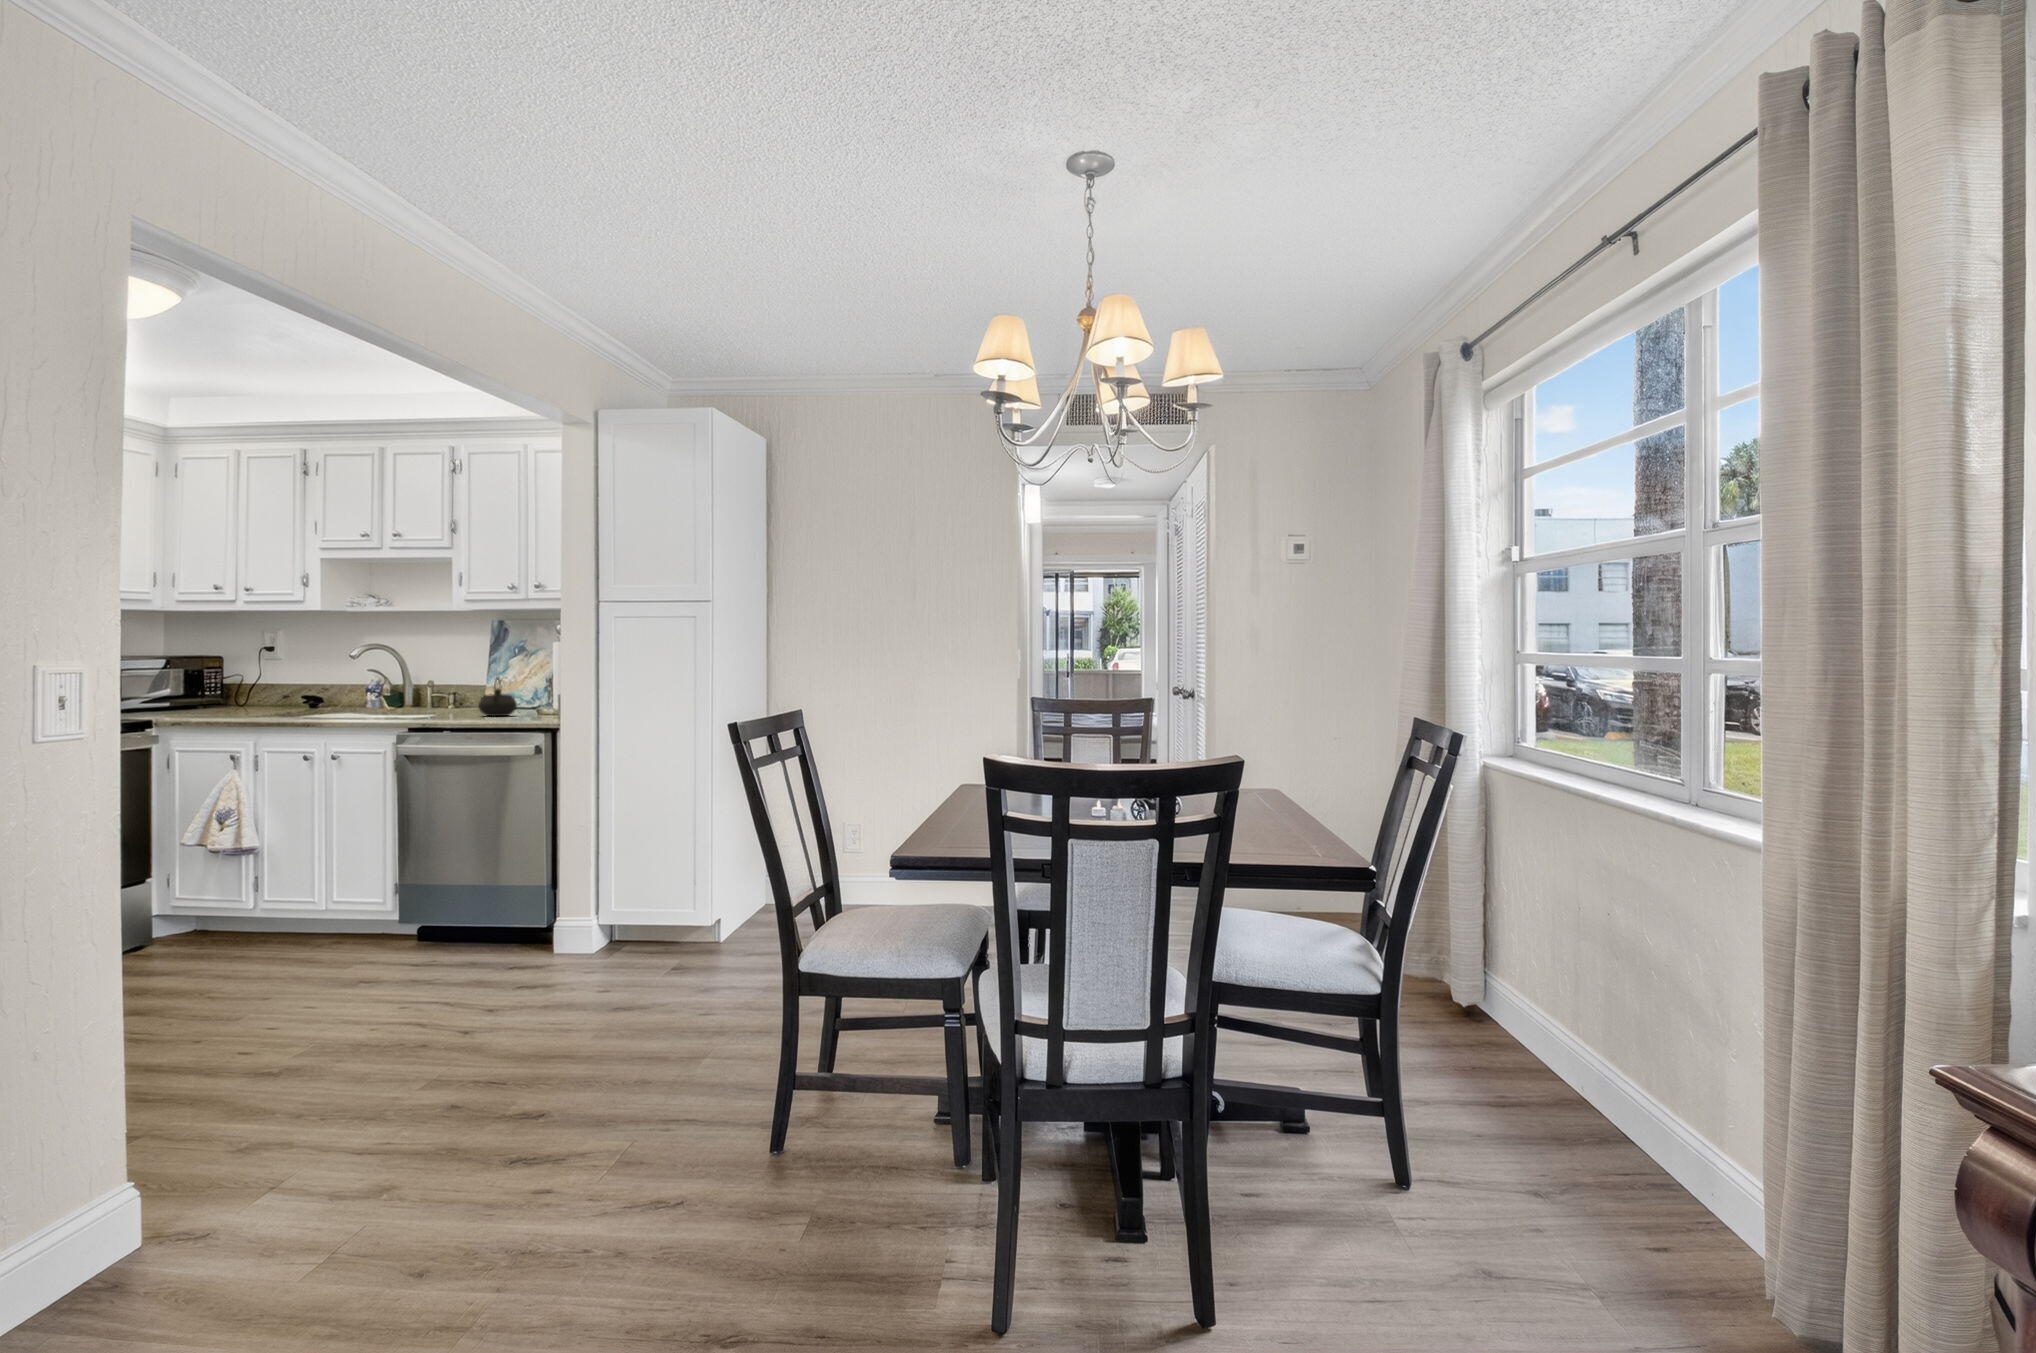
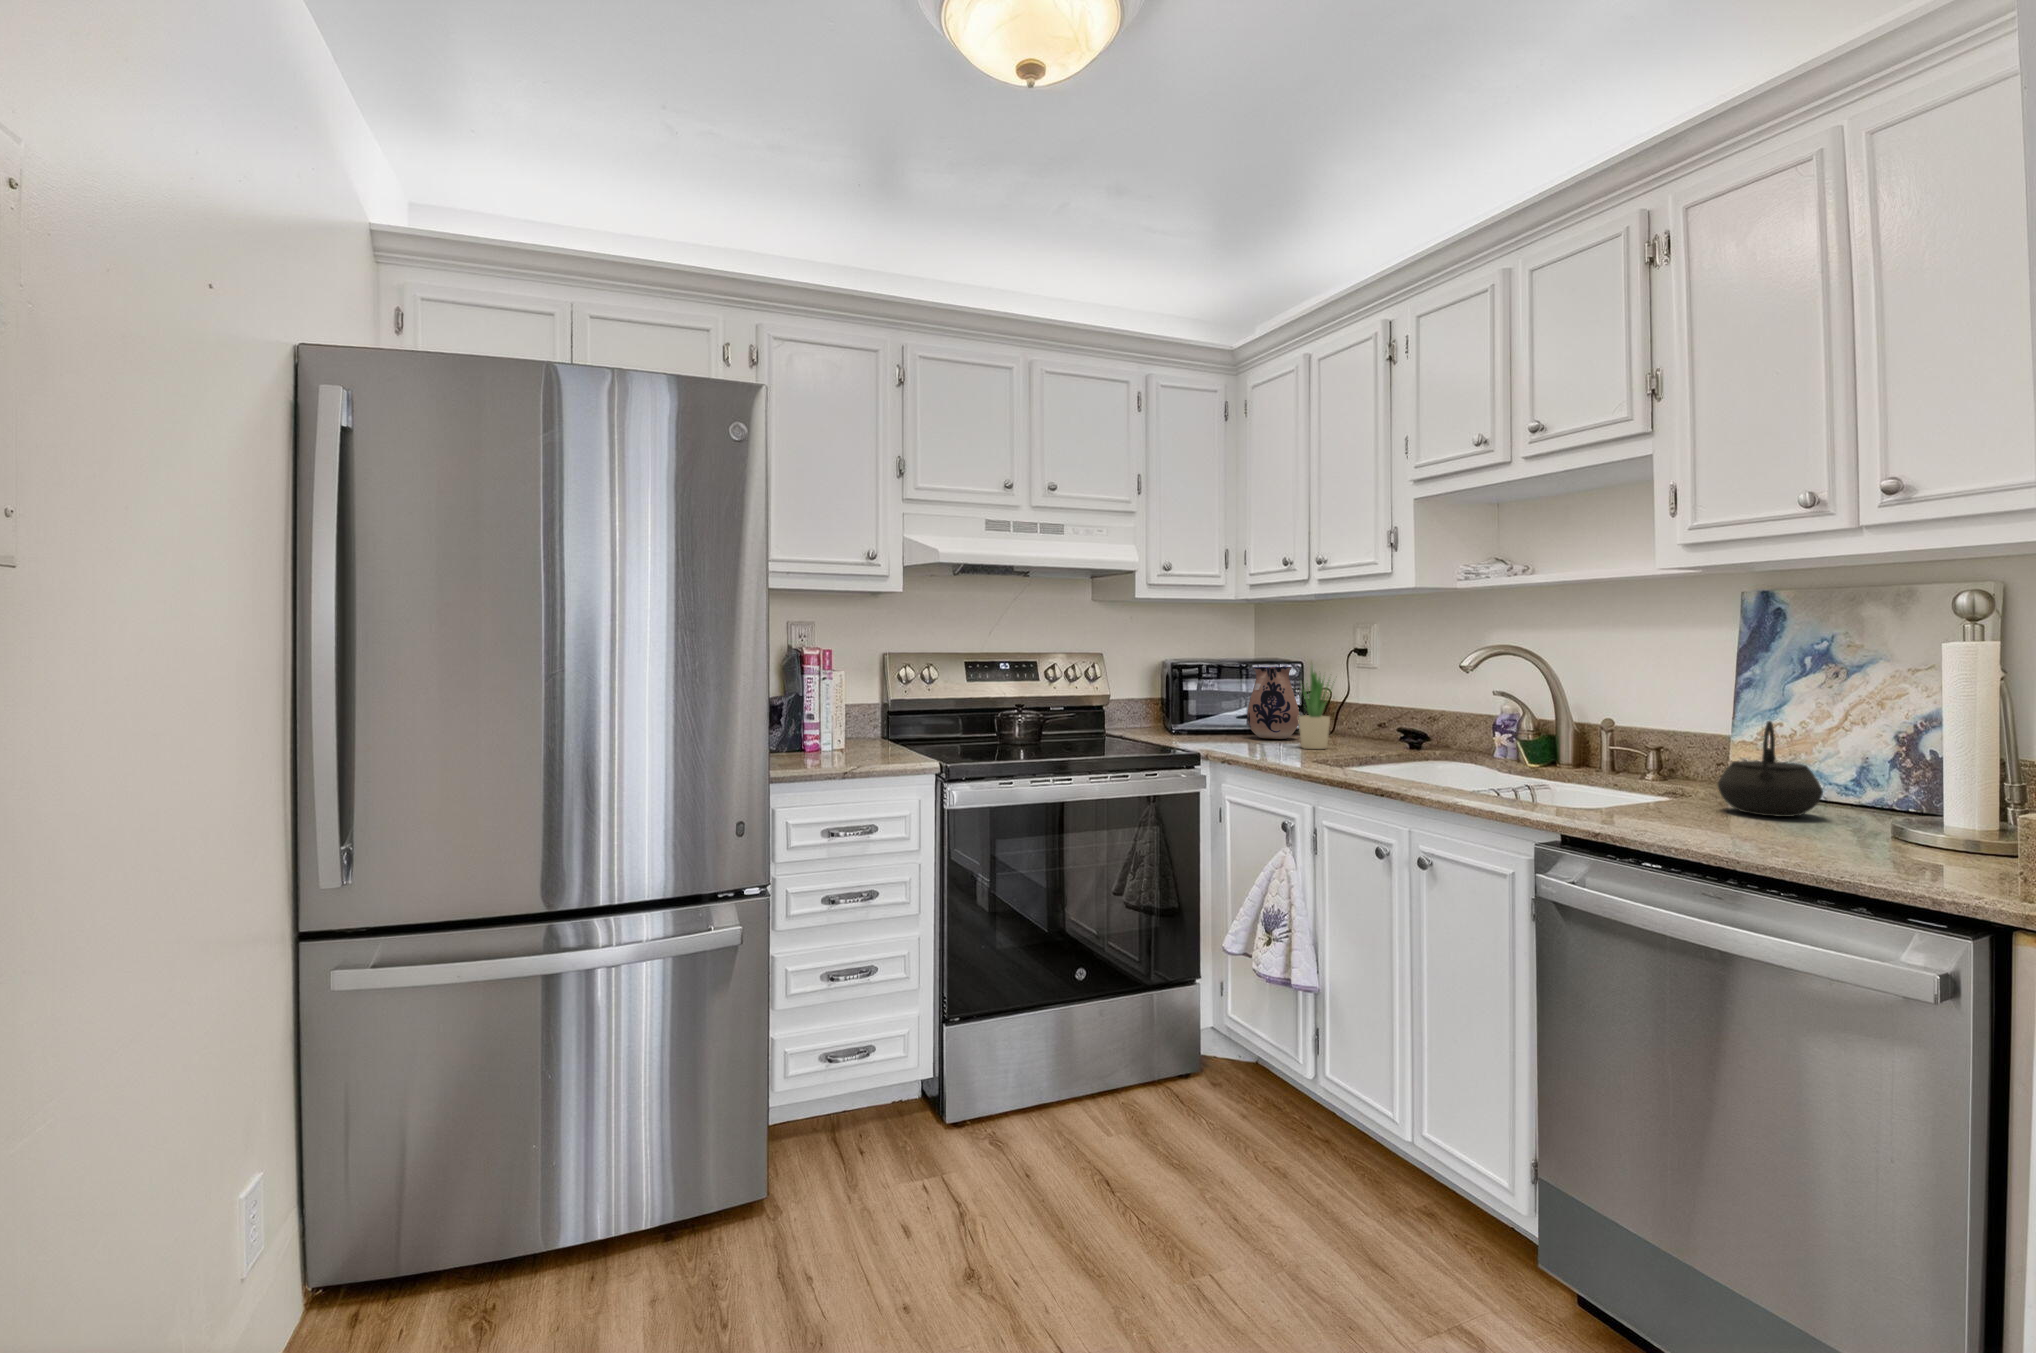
potted plant: none [224,652,256,713] -> present [1298,668,1334,749]
ceramic pitcher: none [169,658,218,711] -> present [1247,666,1300,739]

